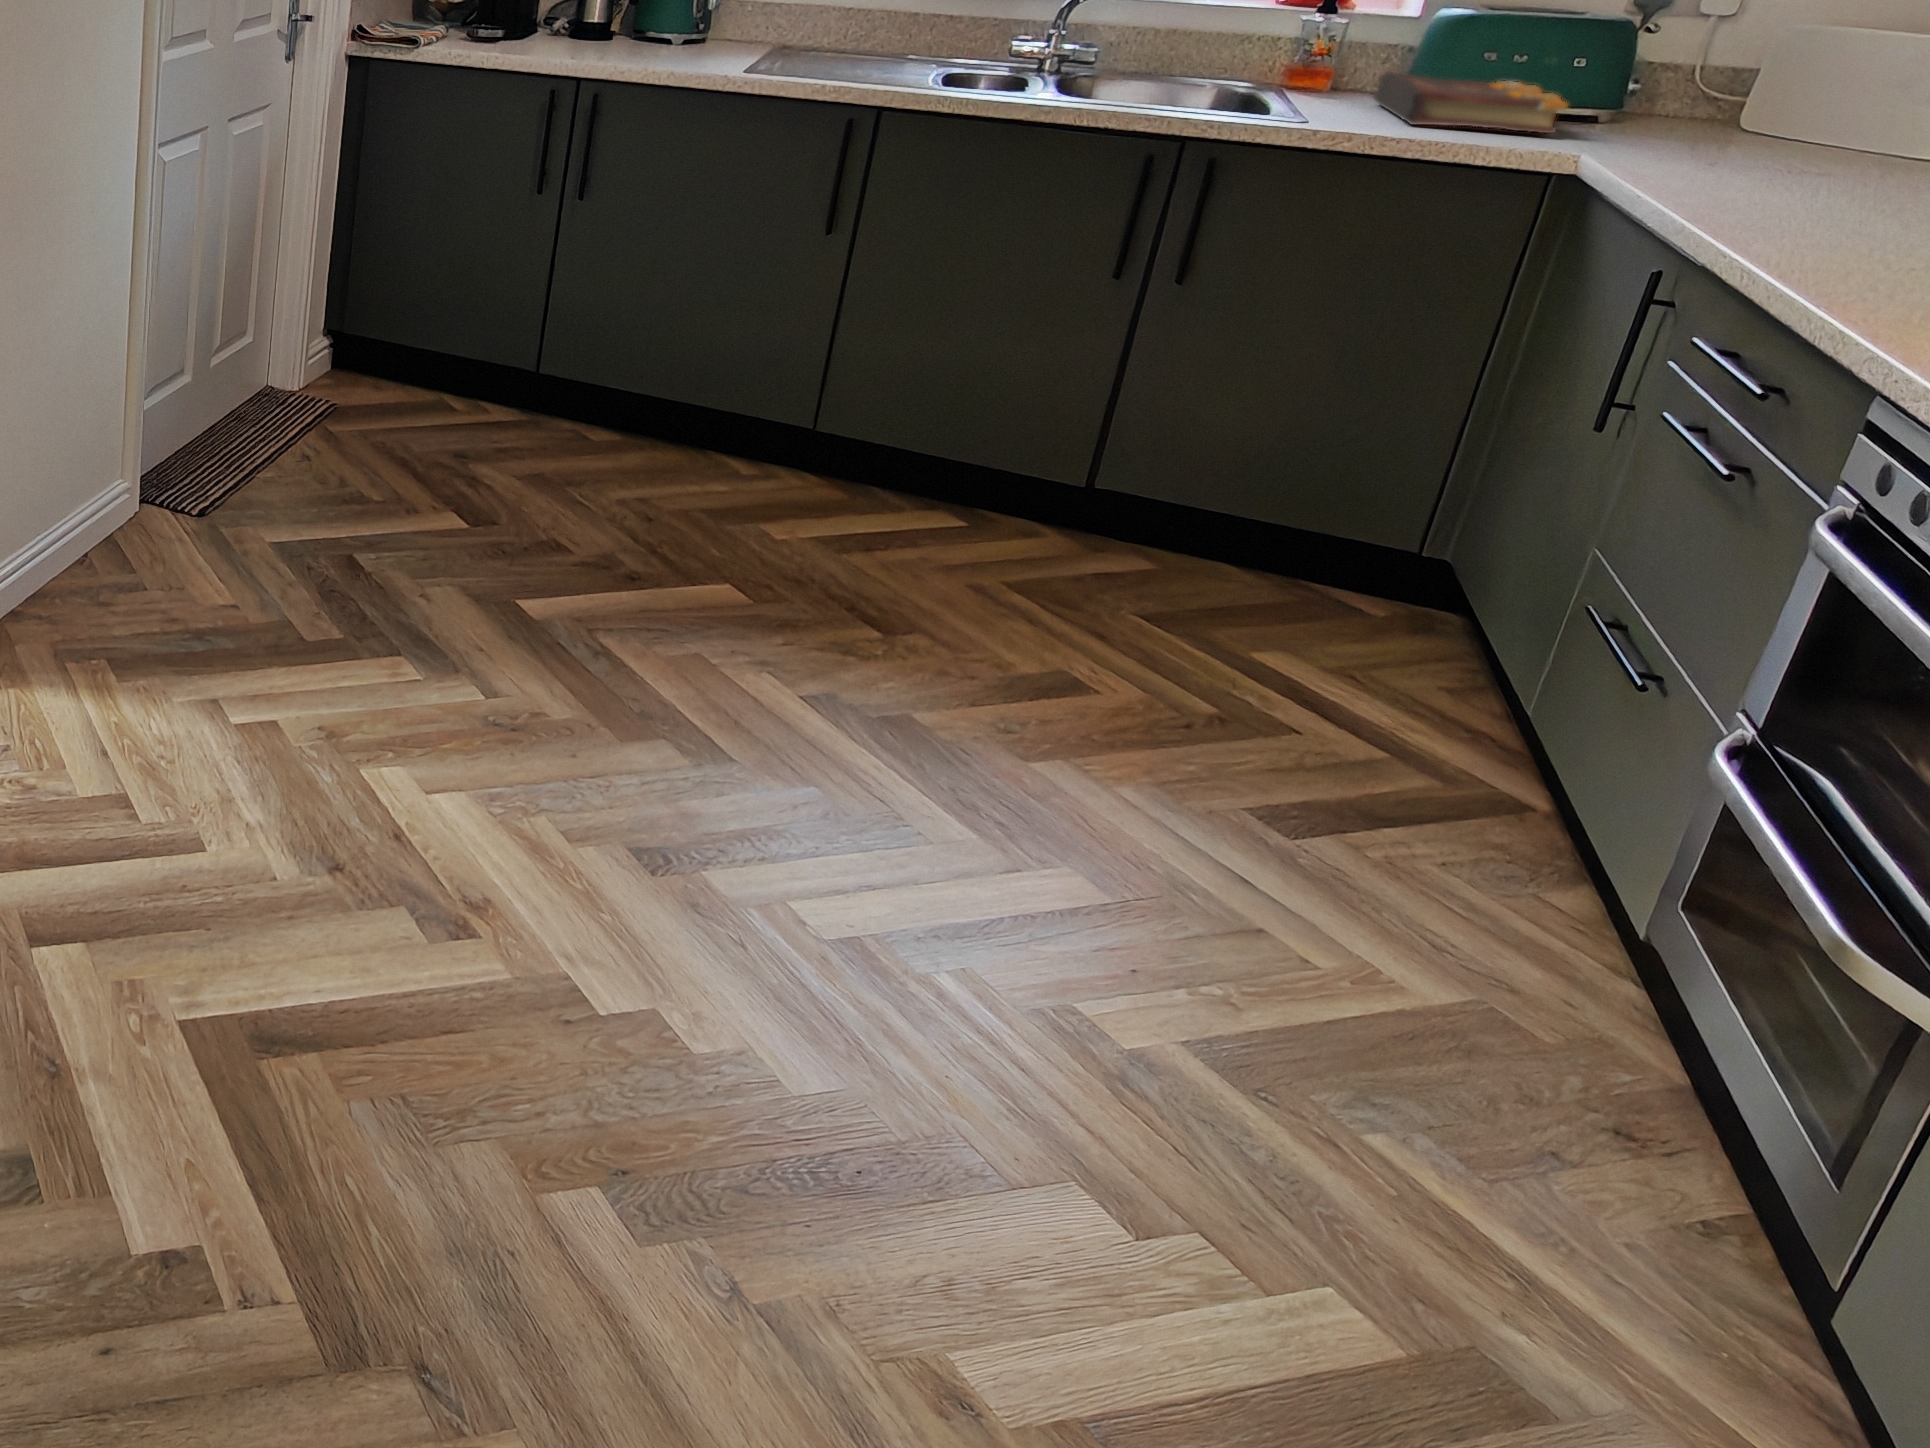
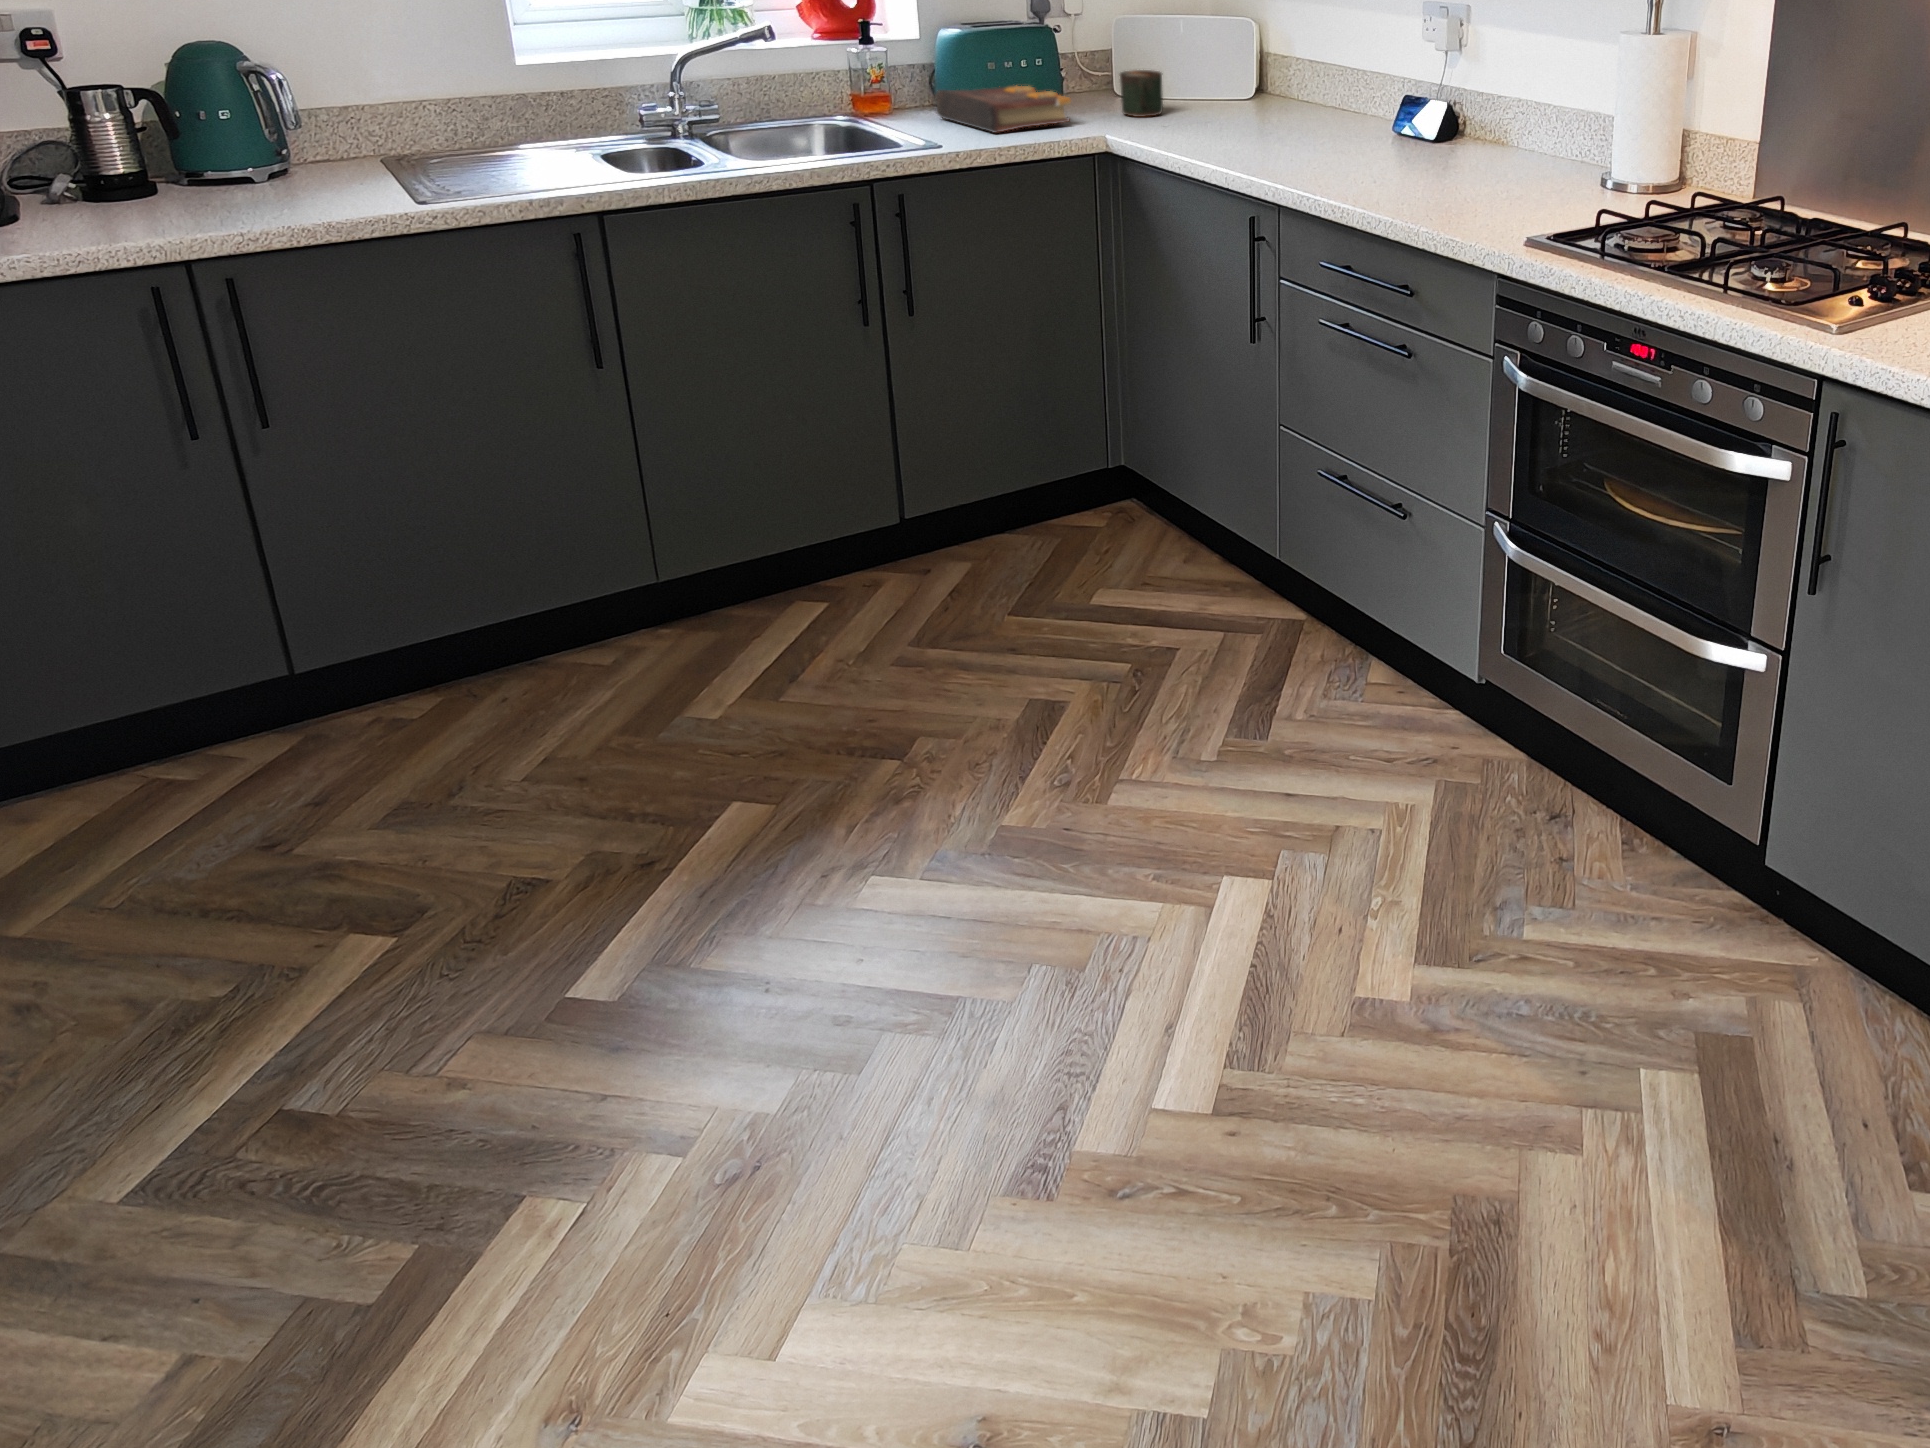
mug: none [1691,90,1800,155] -> present [1120,70,1163,117]

